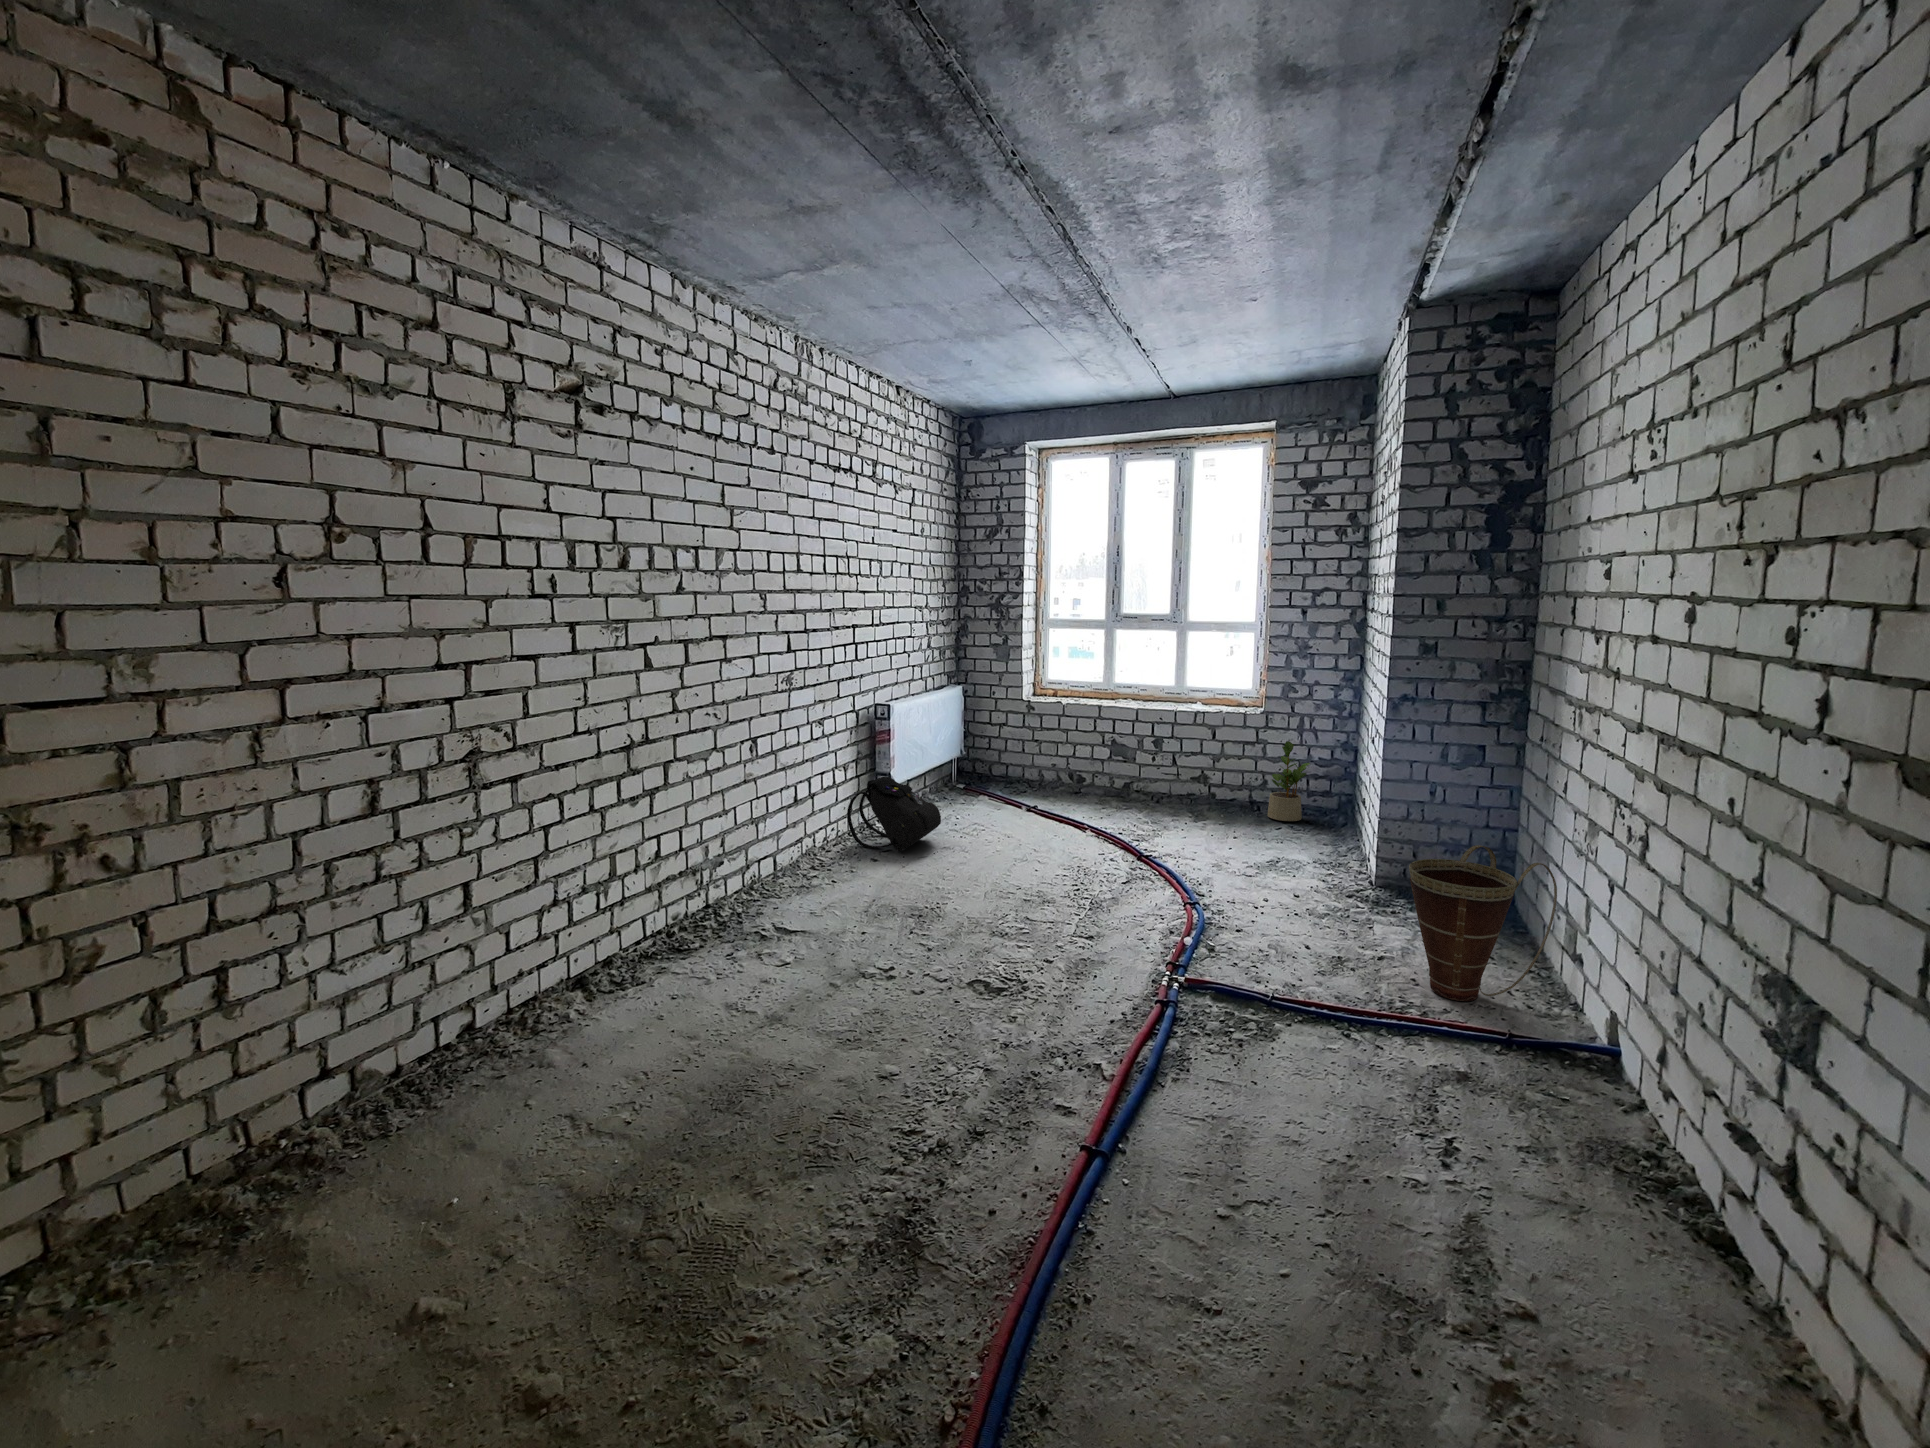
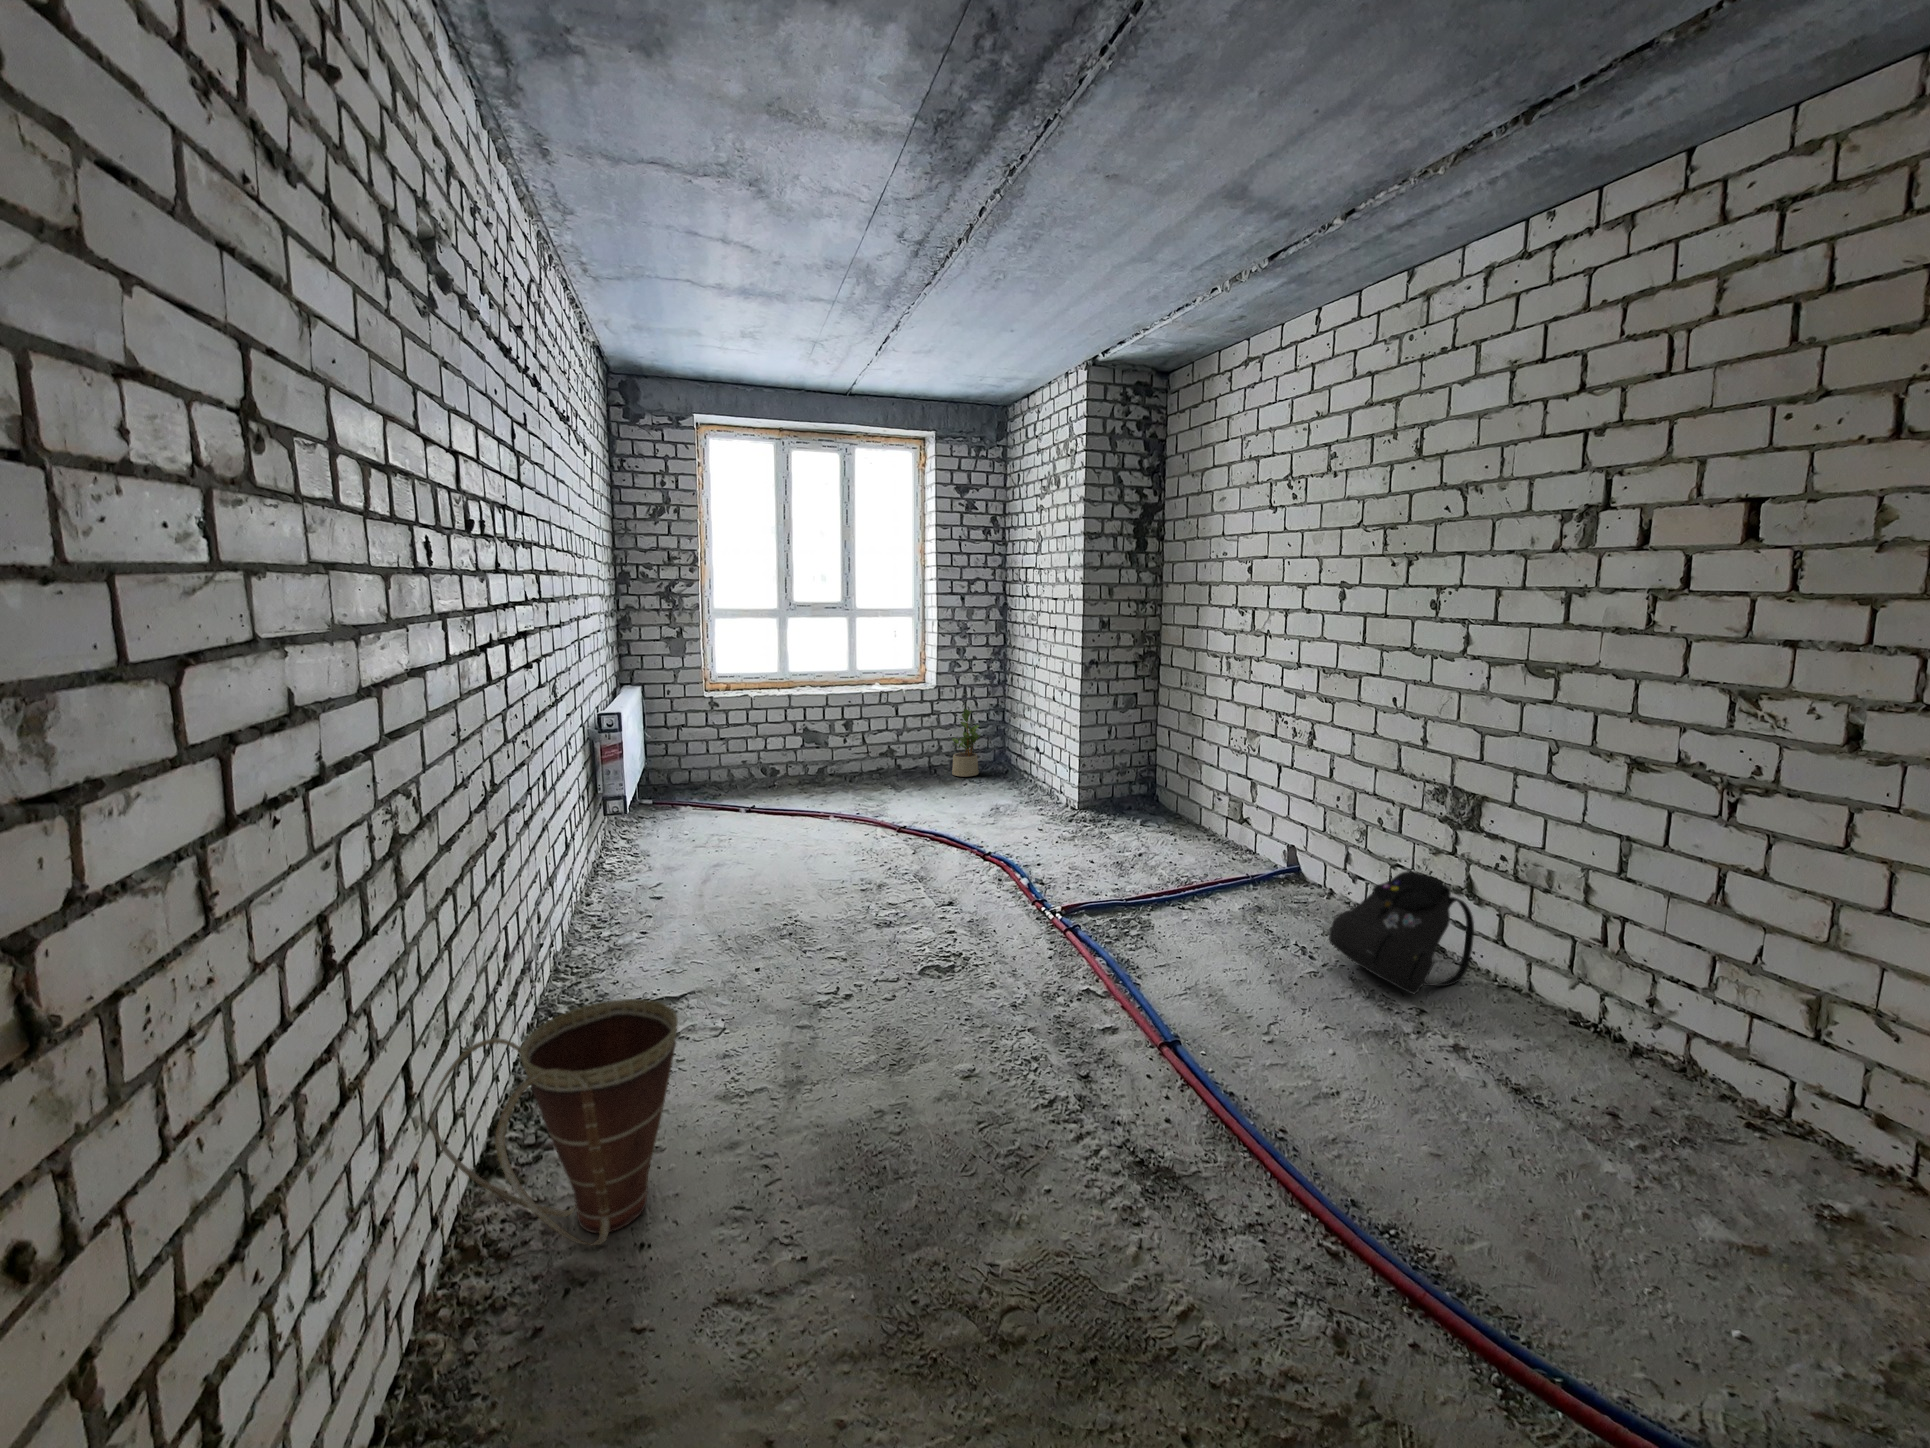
backpack: present [847,777,941,852] -> present [1329,871,1474,994]
basket: present [1409,845,1557,1001] -> present [430,999,678,1245]

